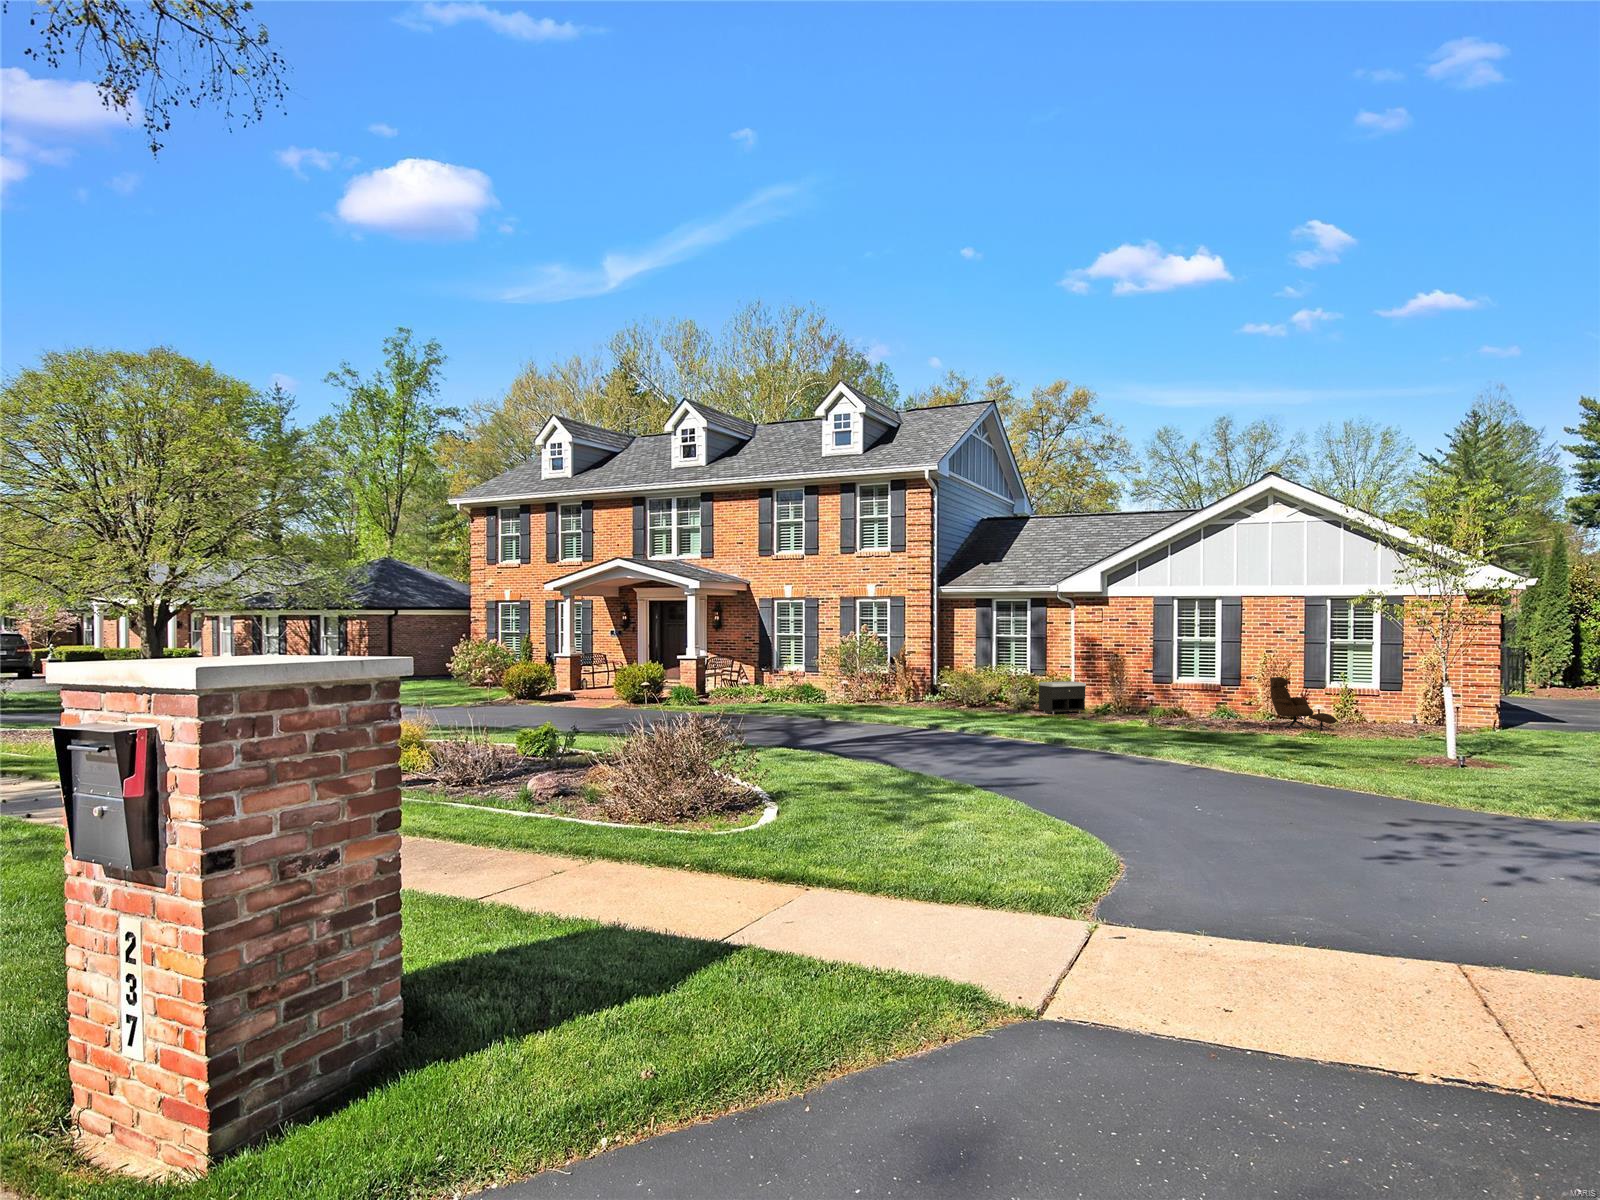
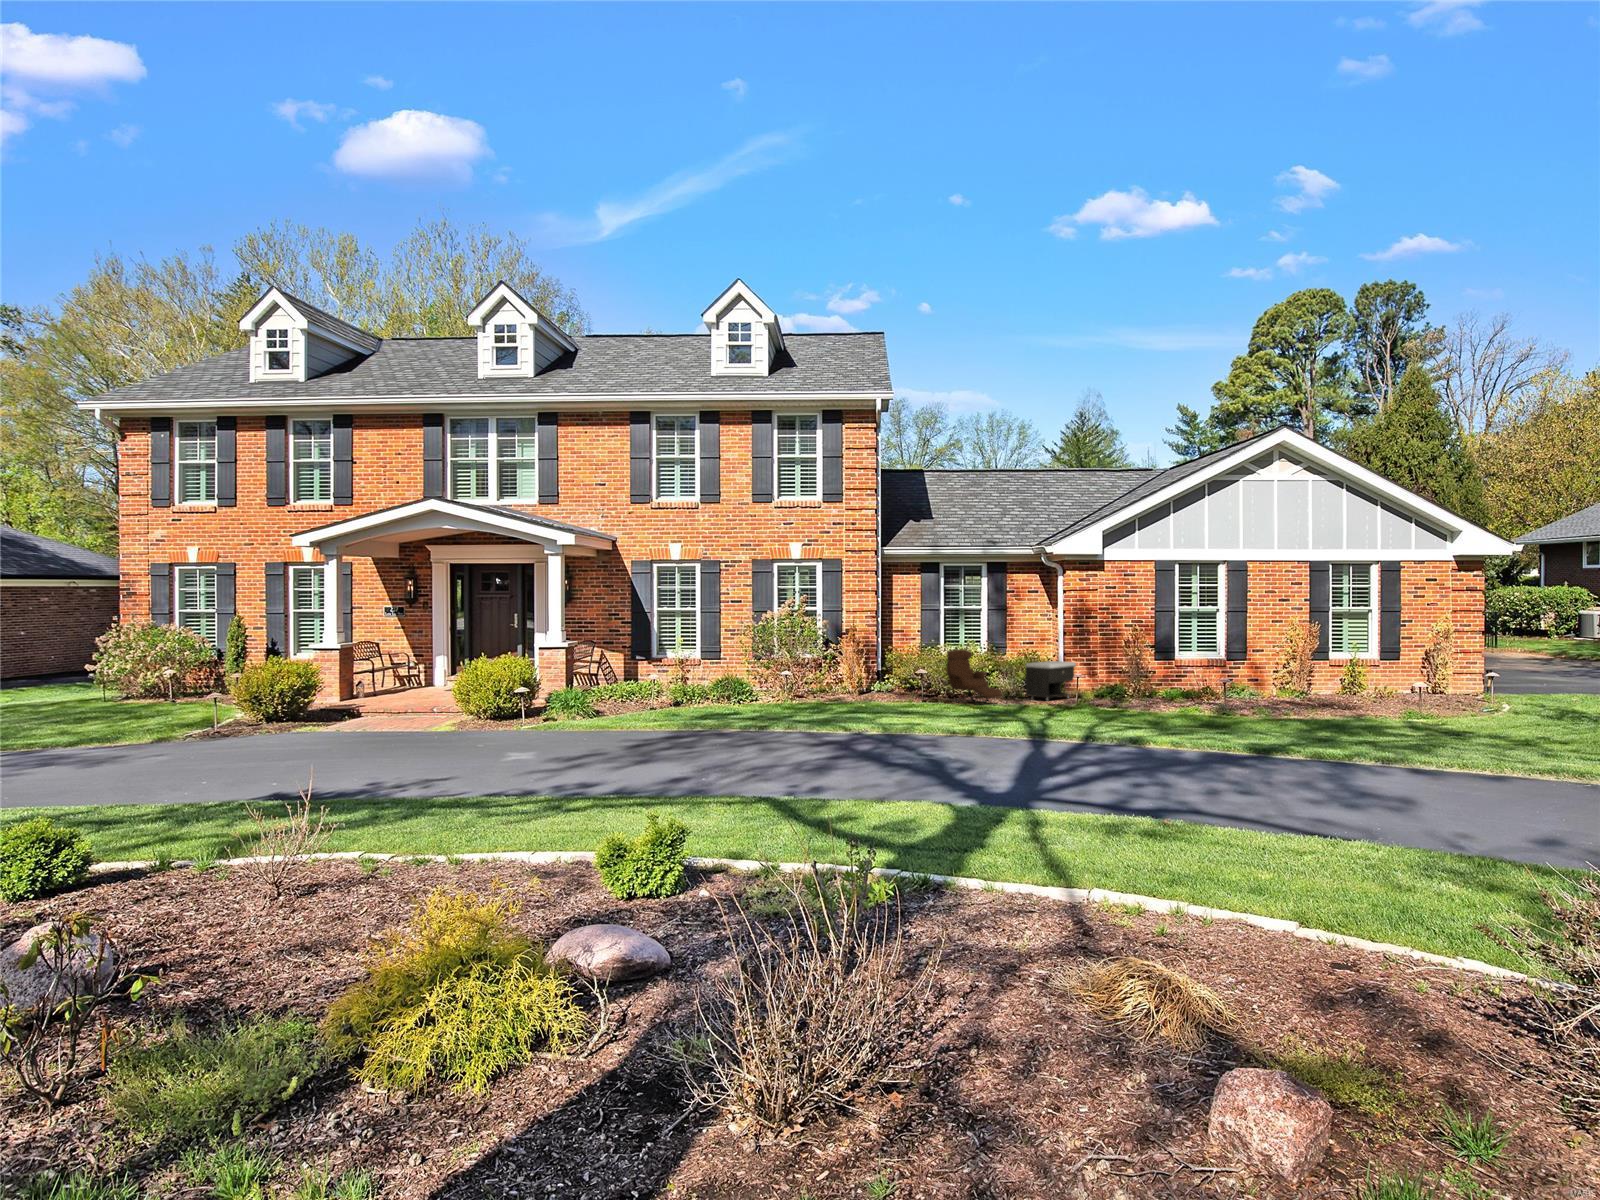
lounge chair: present [1270,677,1336,731] -> present [947,649,1002,703]

